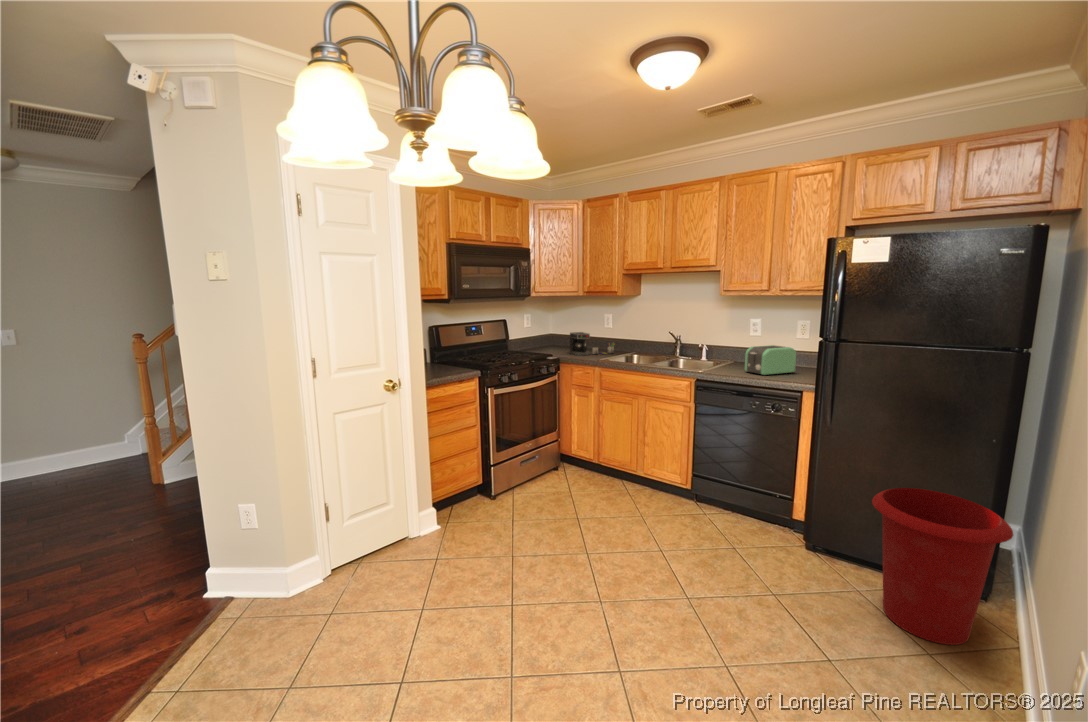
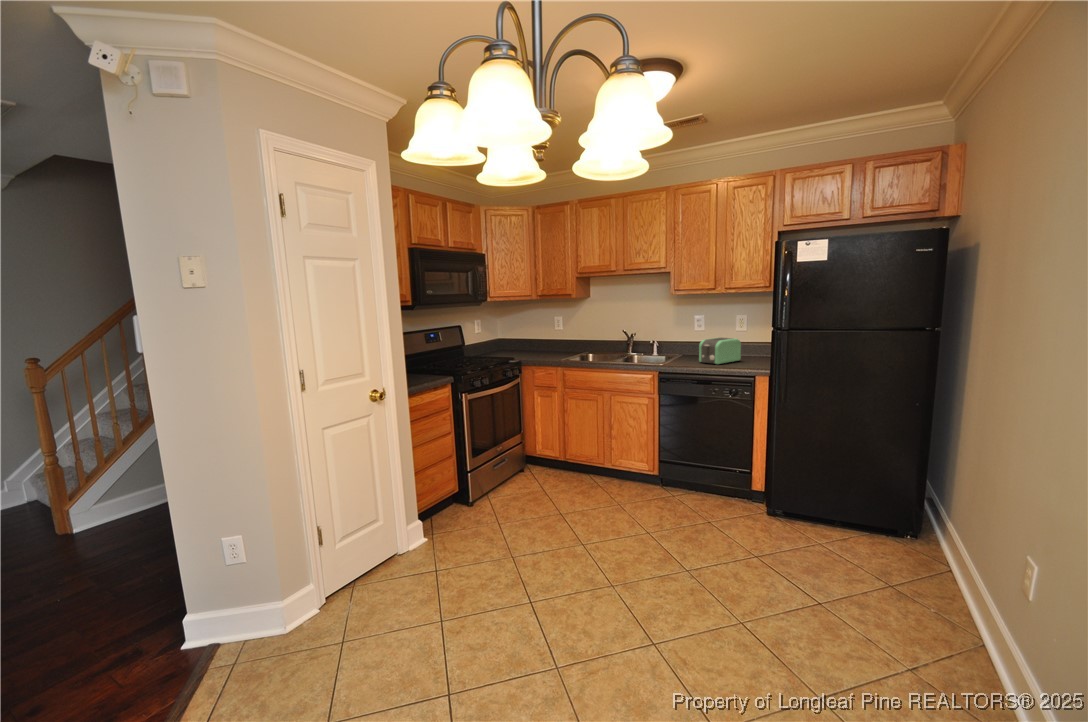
coffee maker: present [570,332,614,355] -> none [526,334,570,357]
waste bin: present [872,488,1013,645] -> none [828,450,938,575]

